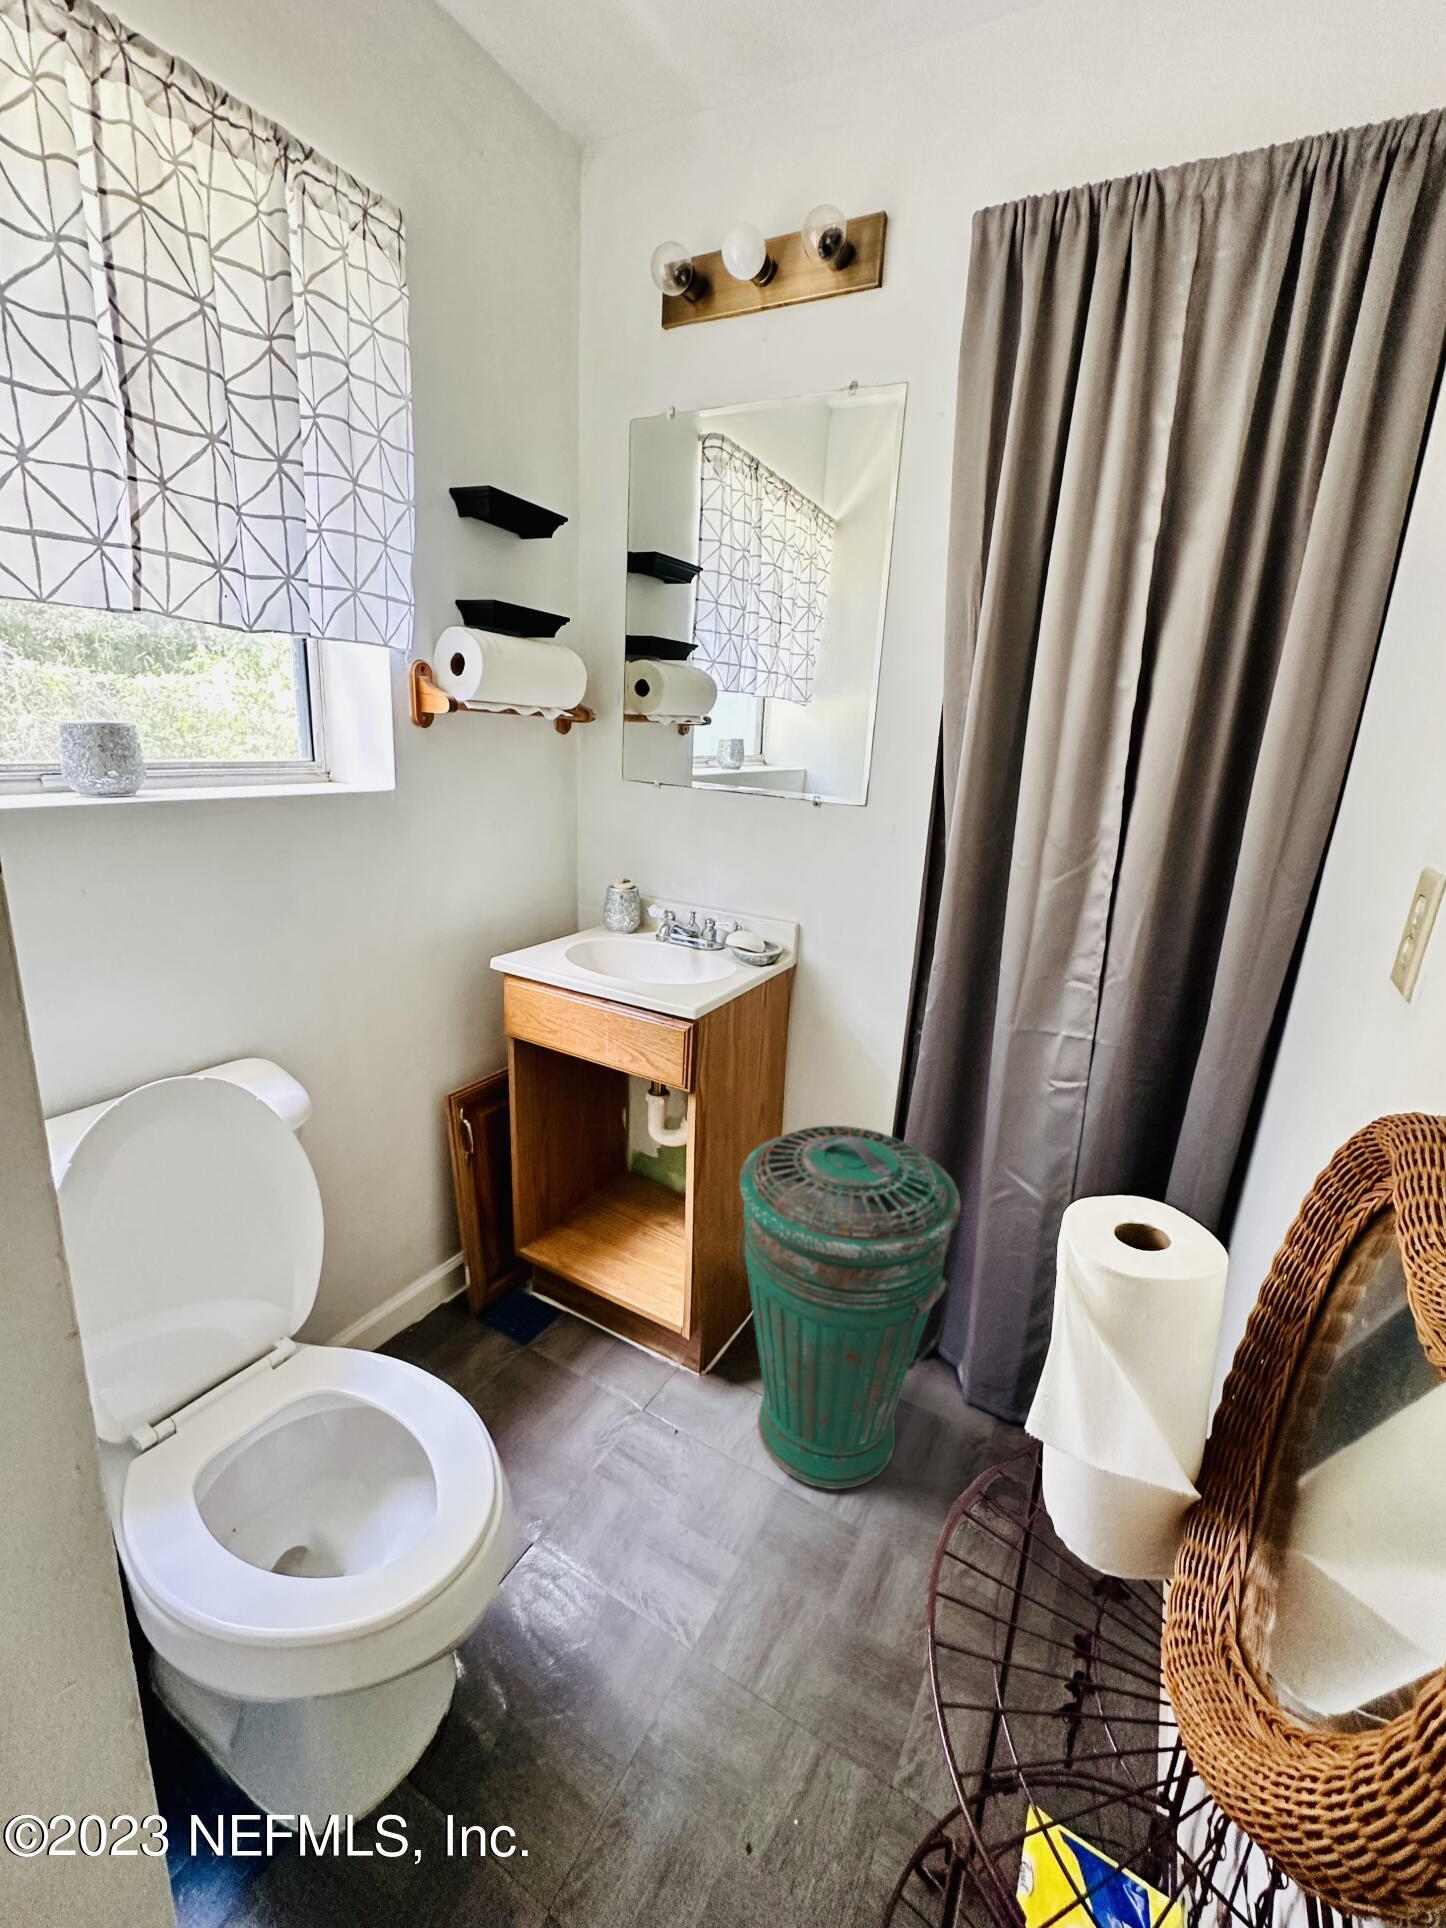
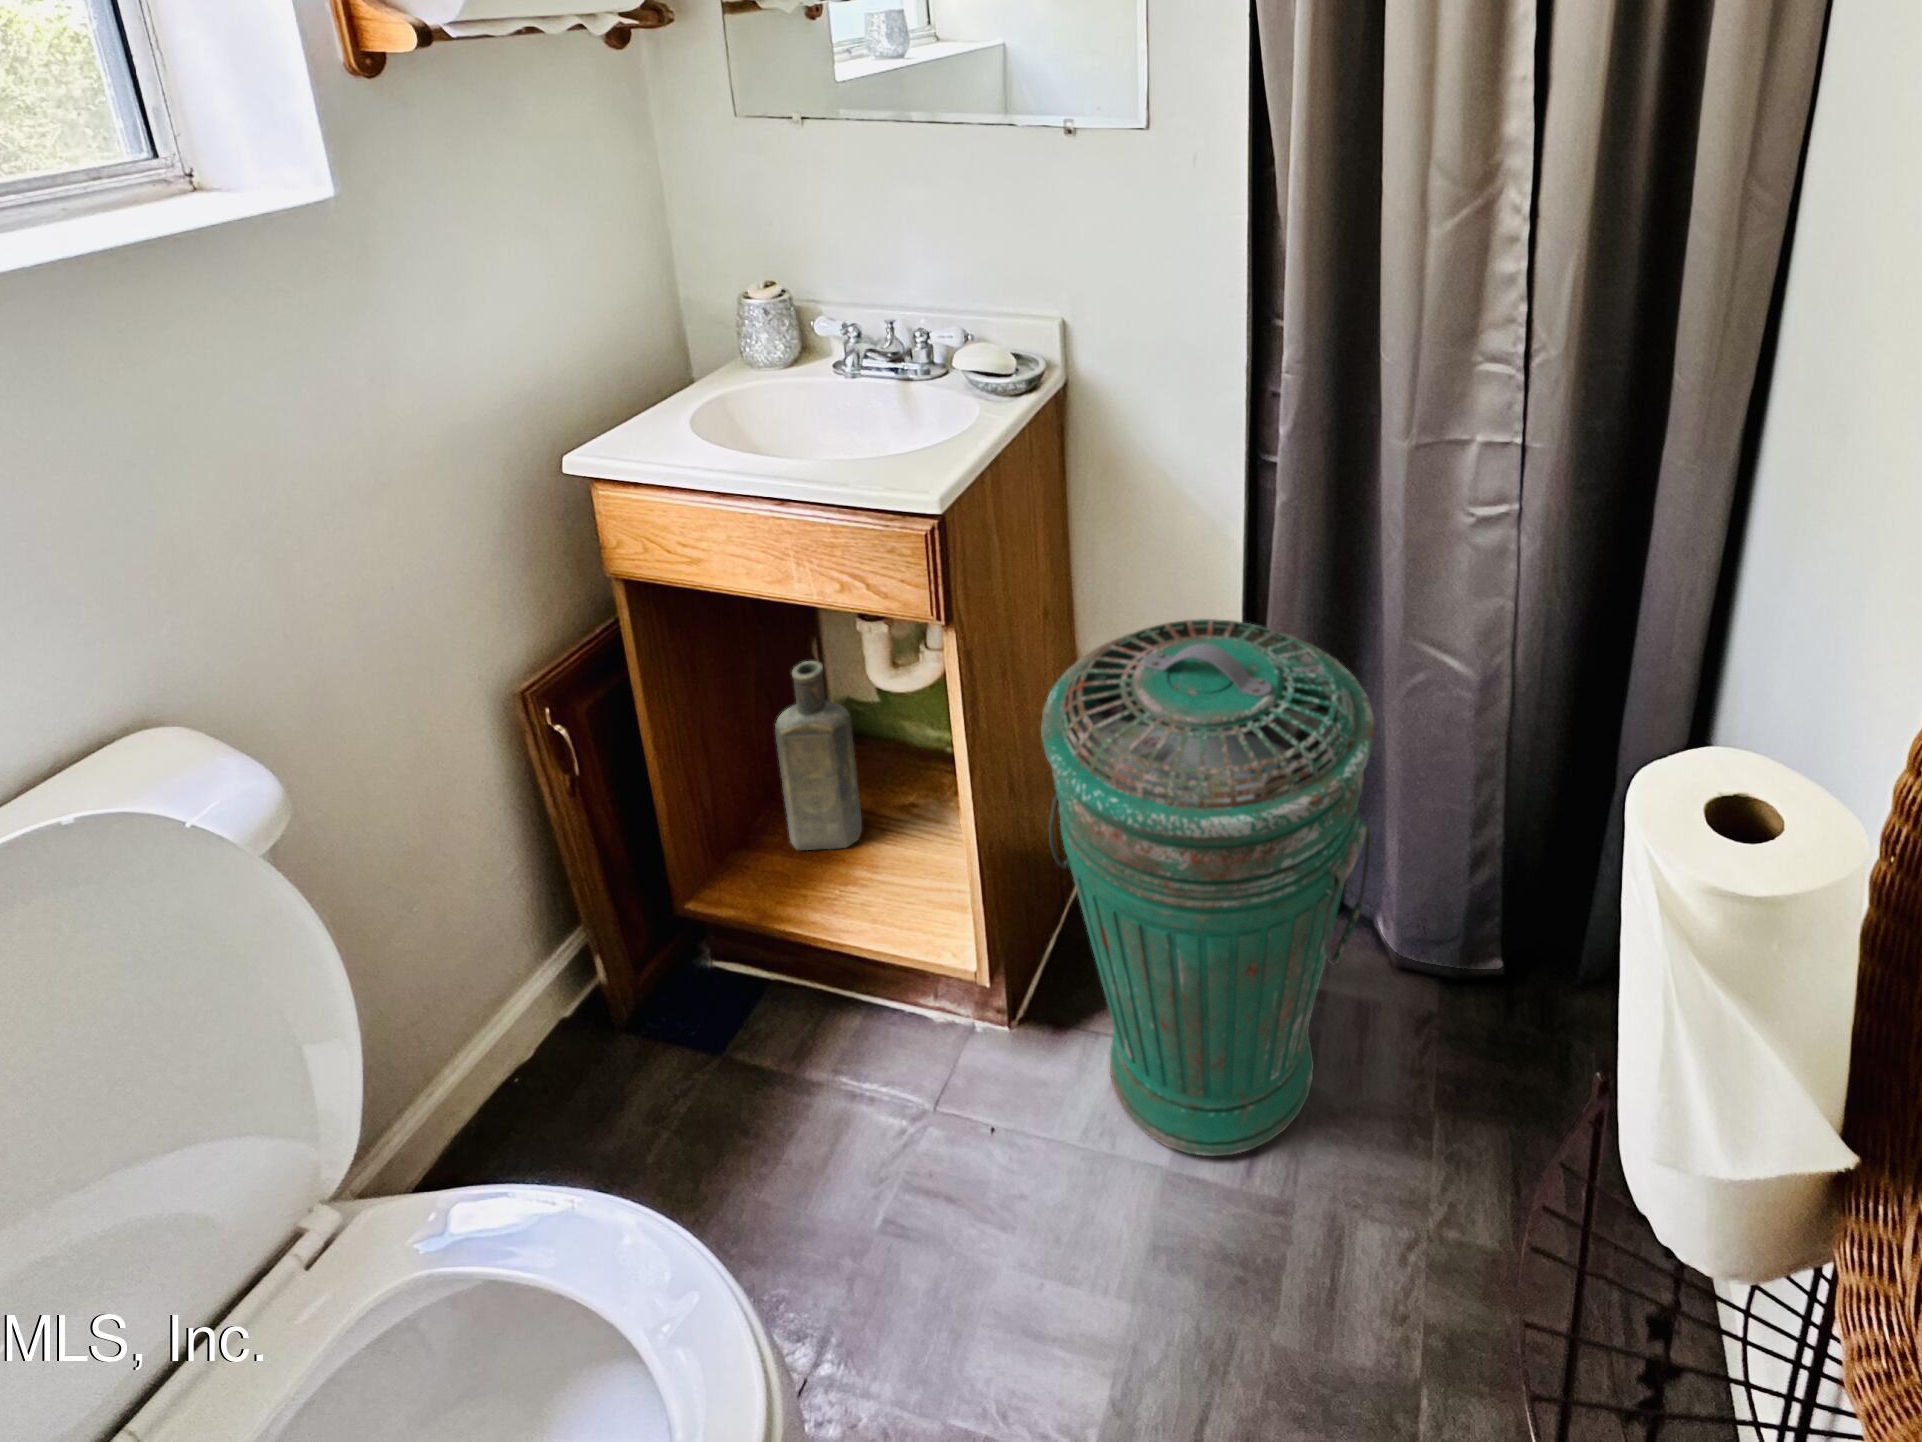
bottle: none [587,1116,635,1239] -> present [775,661,862,850]

